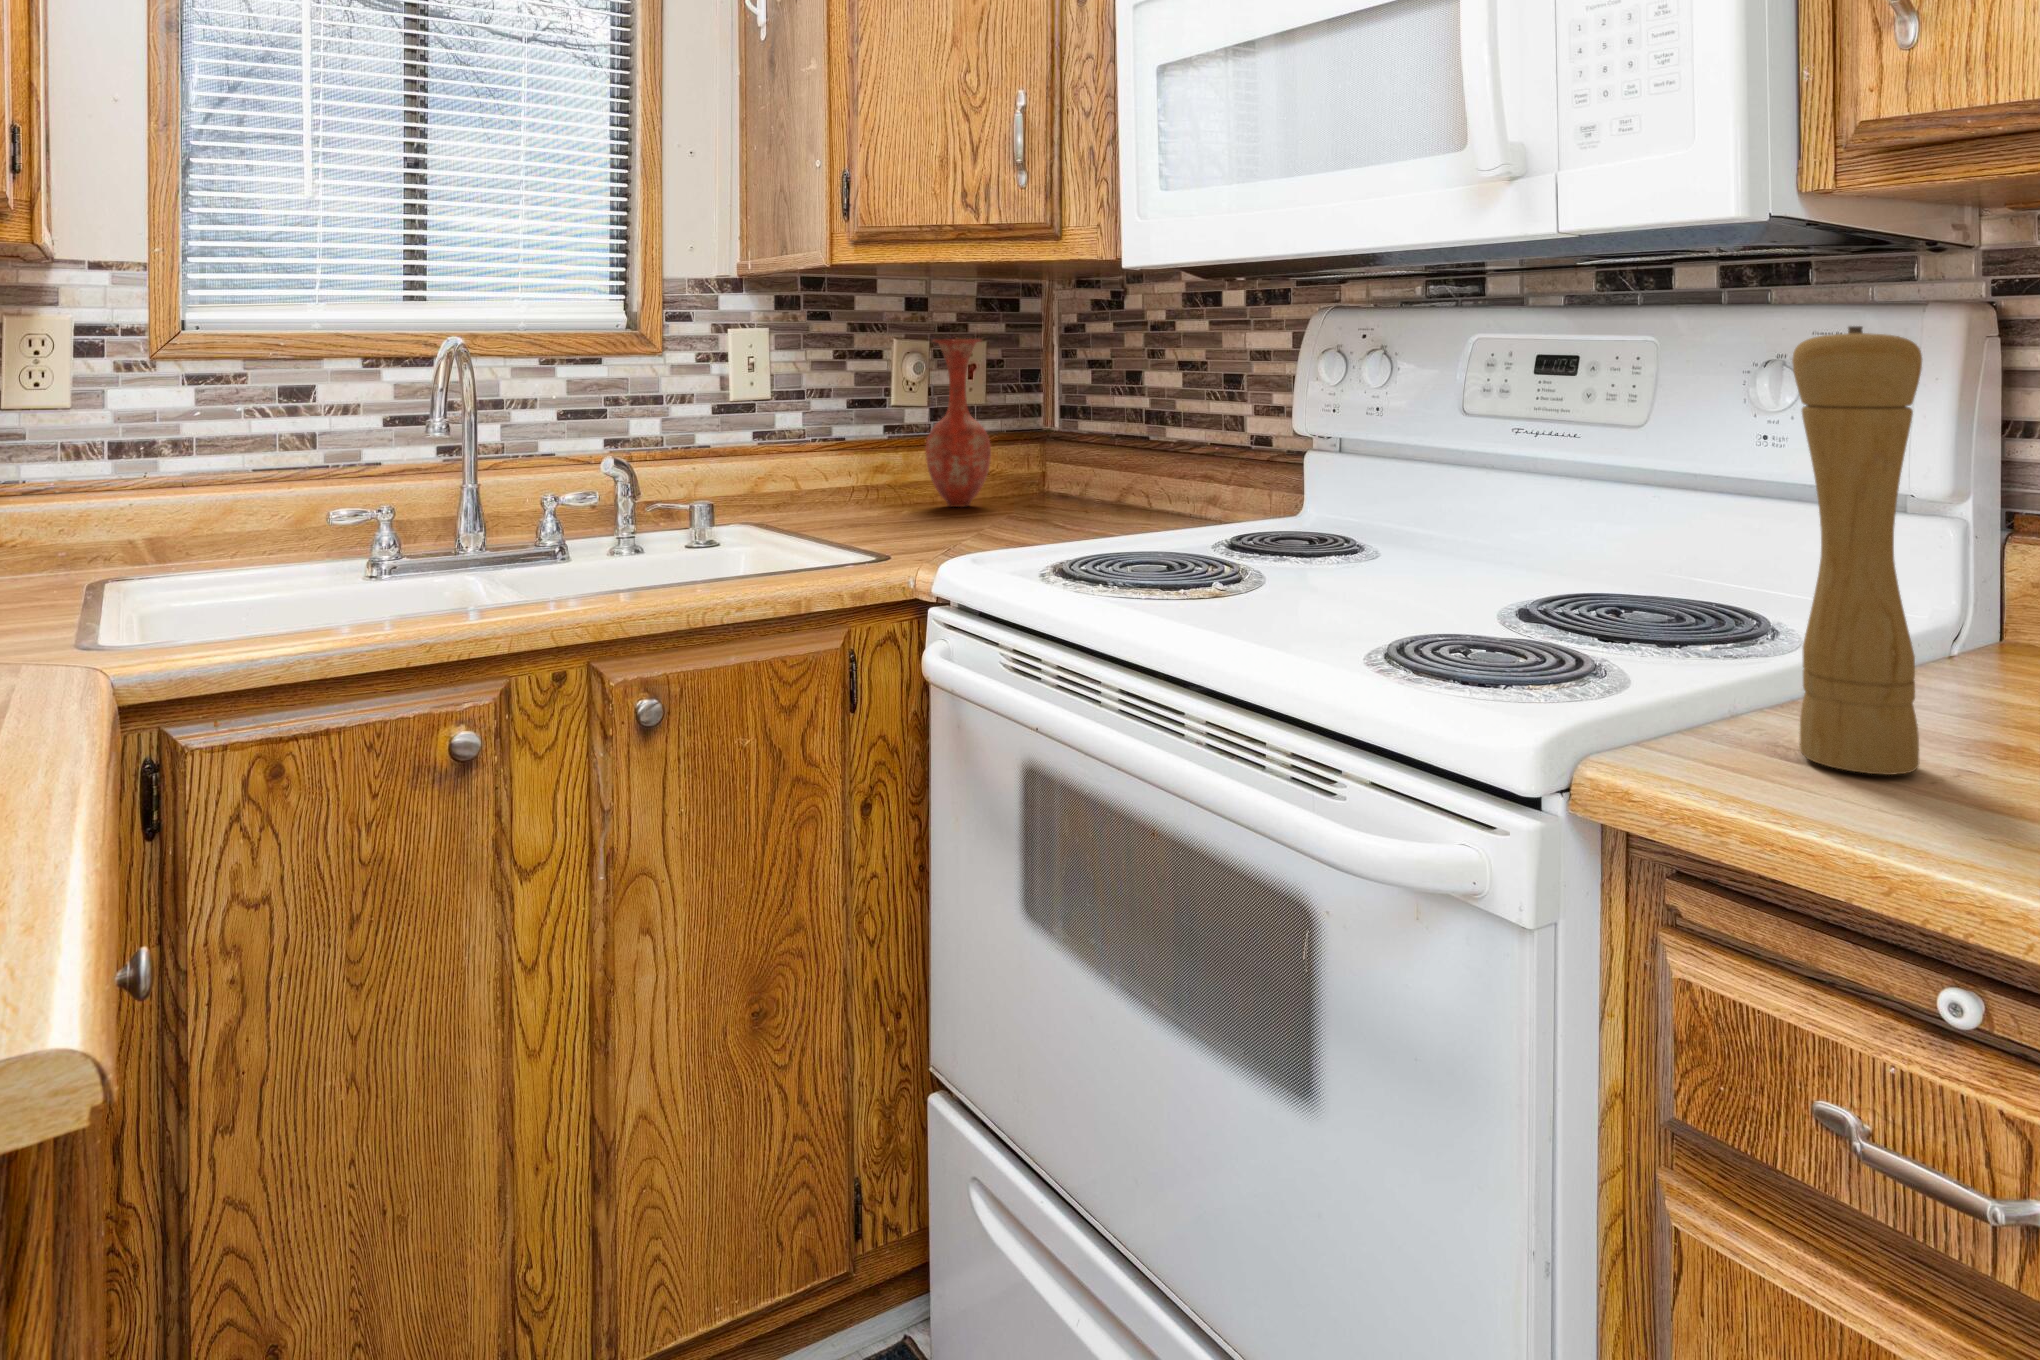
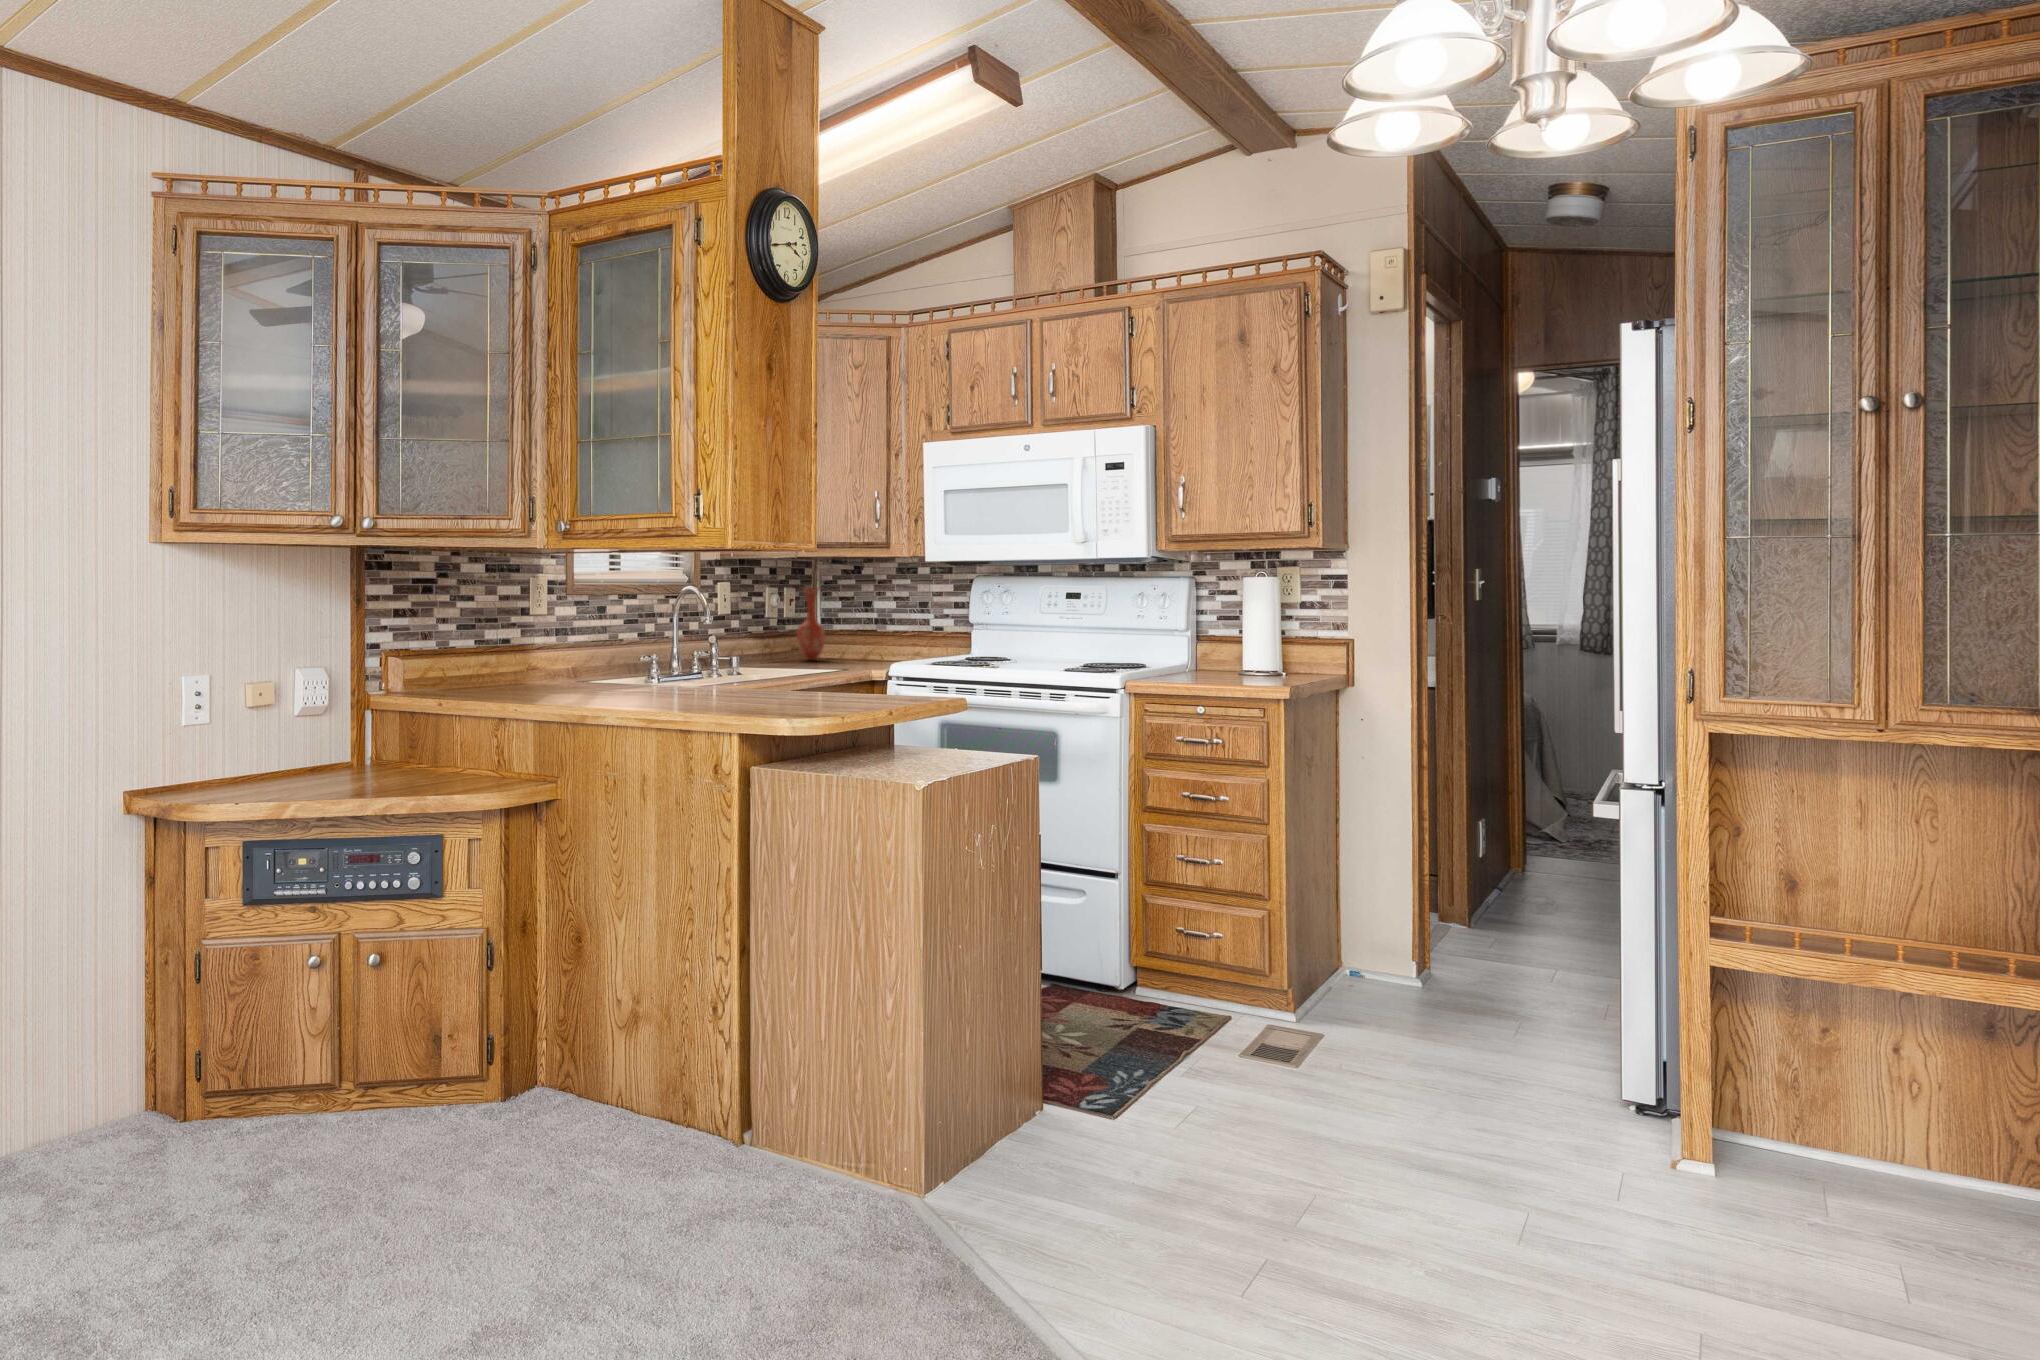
pepper mill: present [1792,326,1922,775] -> none [1166,585,1191,681]

